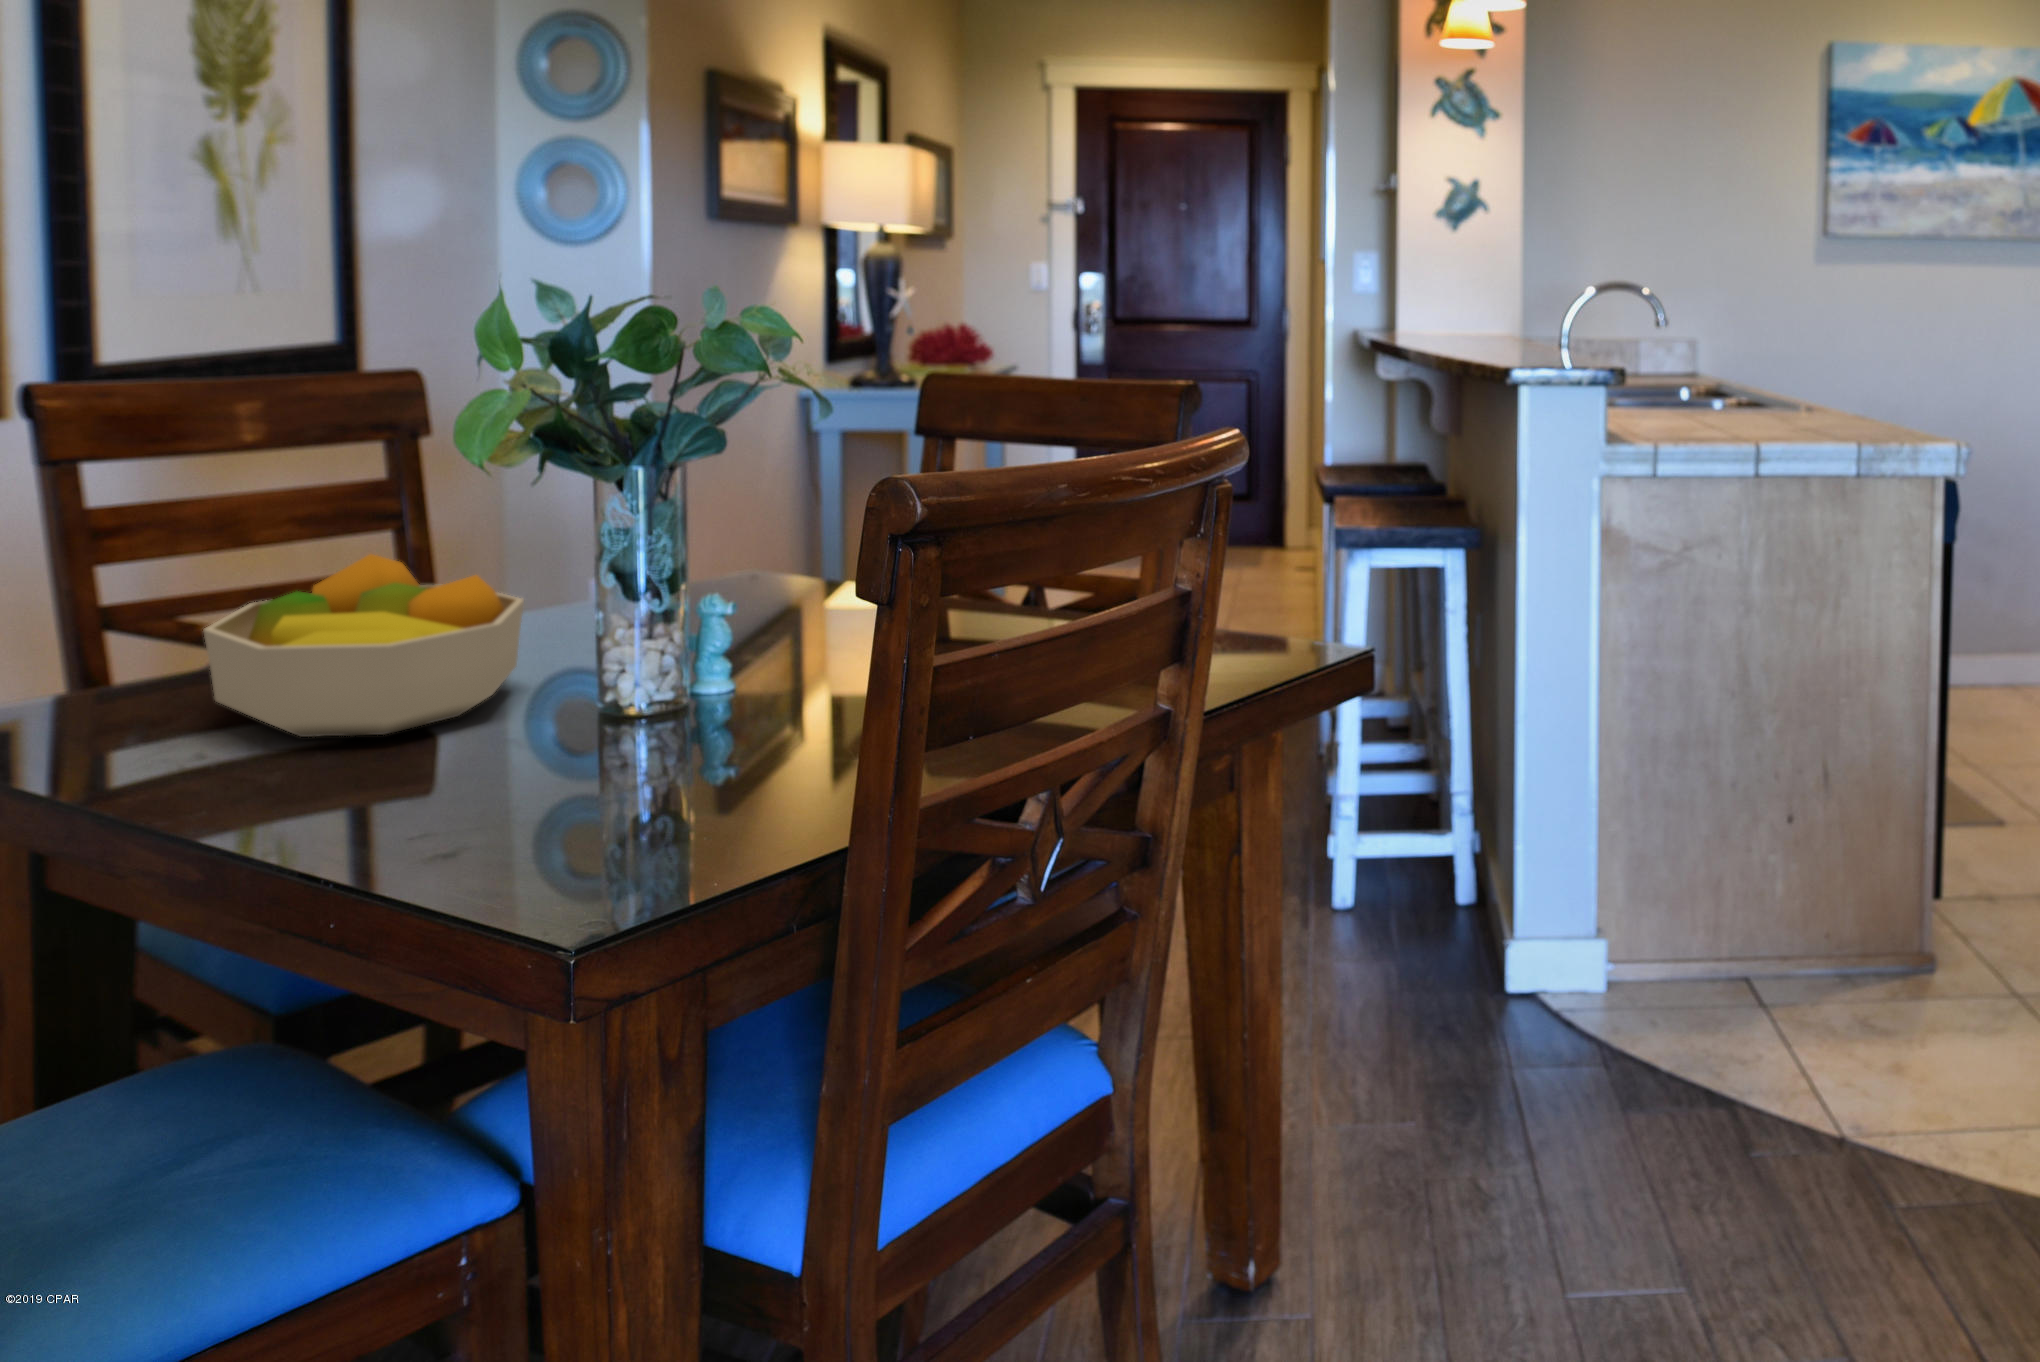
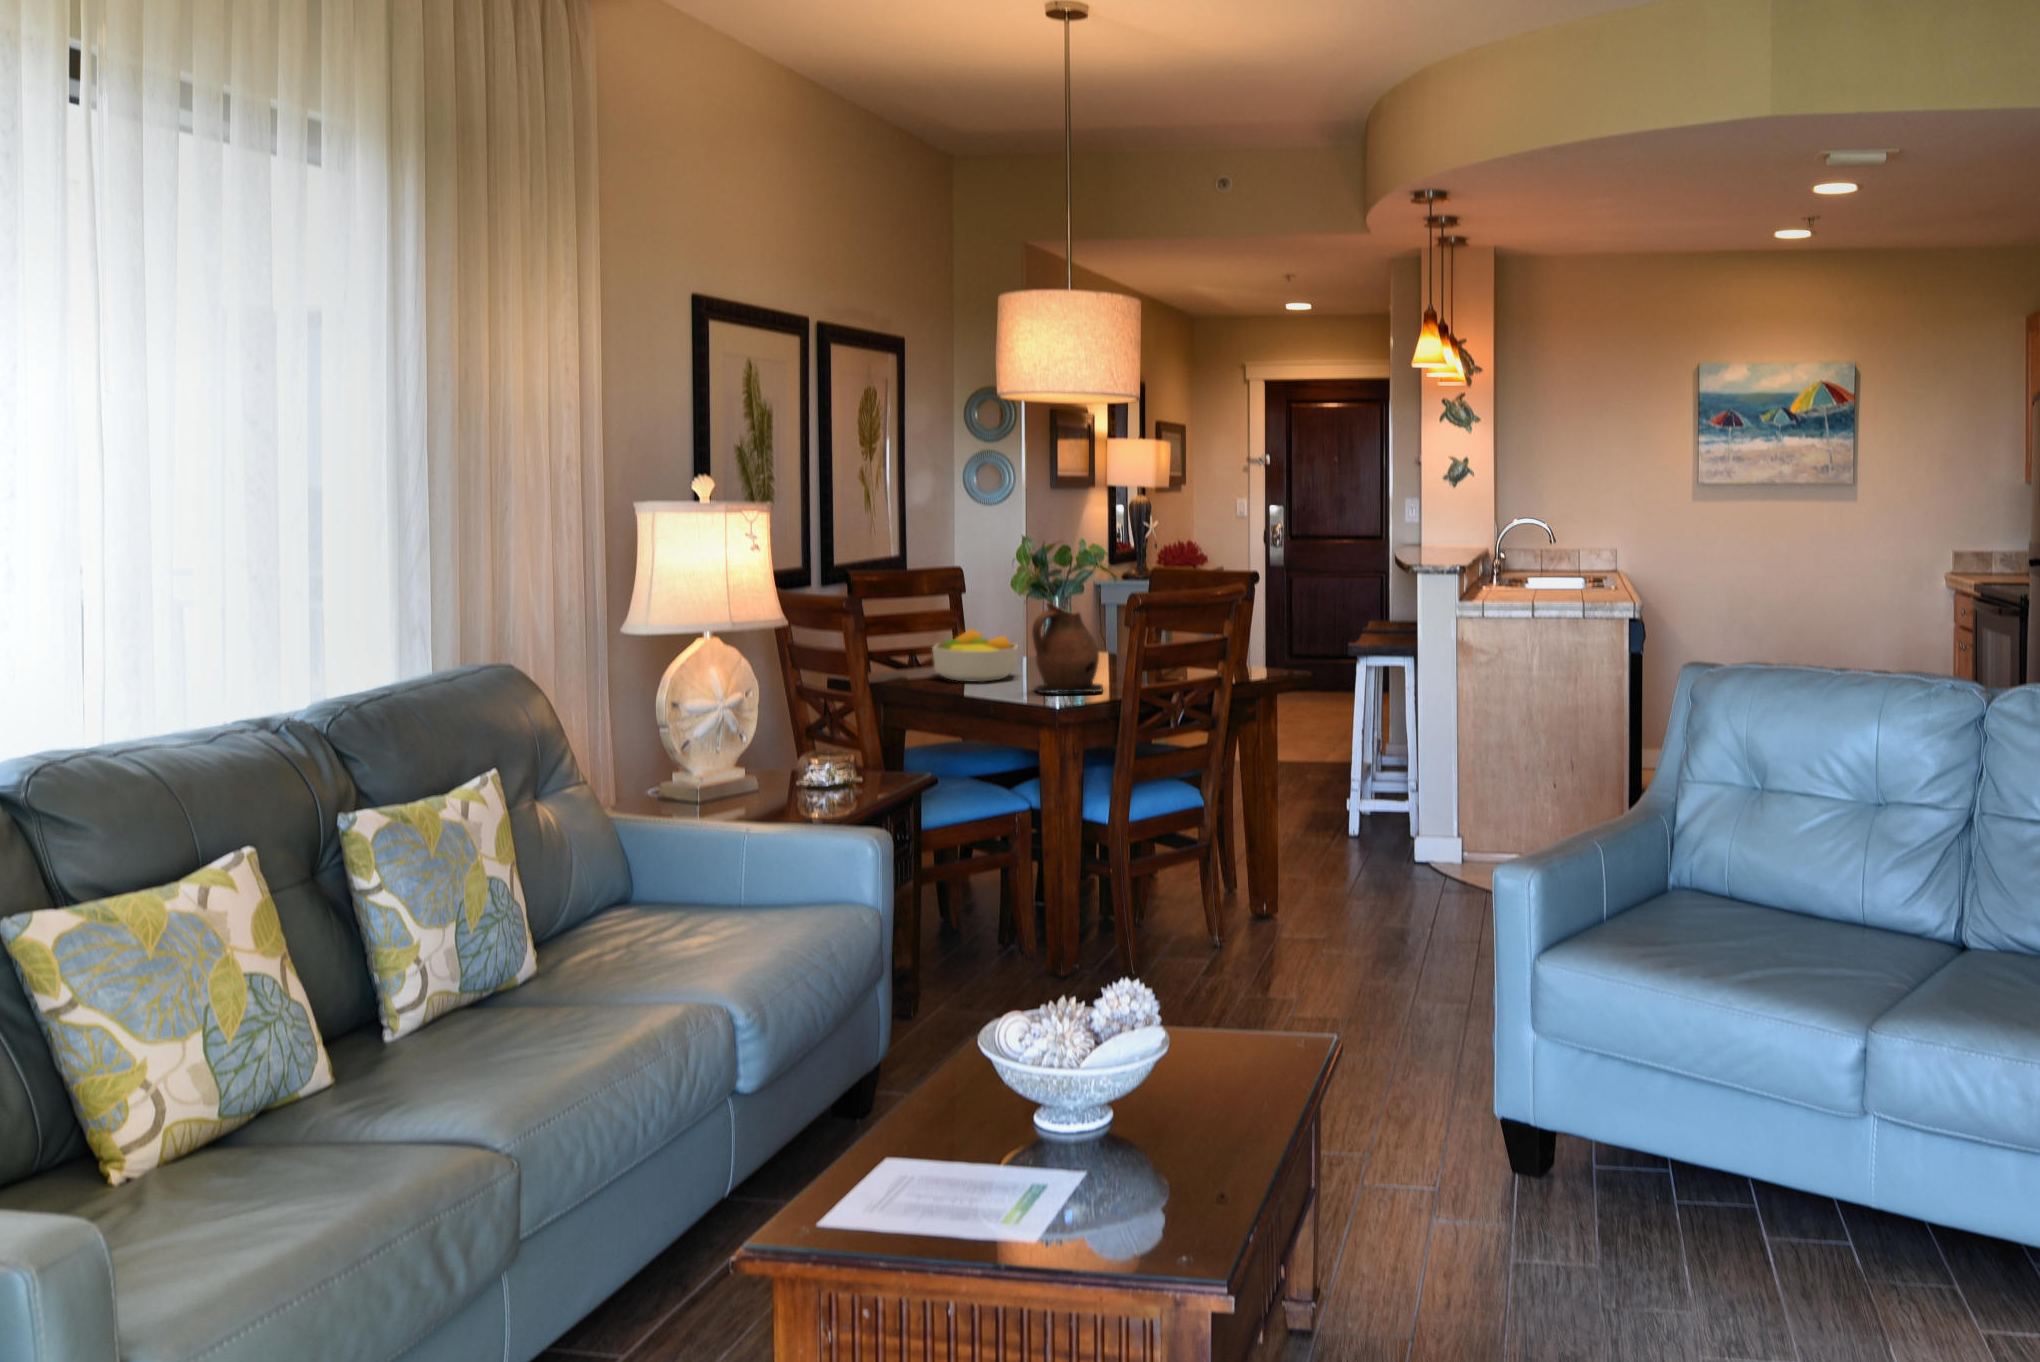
ceramic pitcher: none [515,494,788,814] -> present [1032,603,1103,693]

